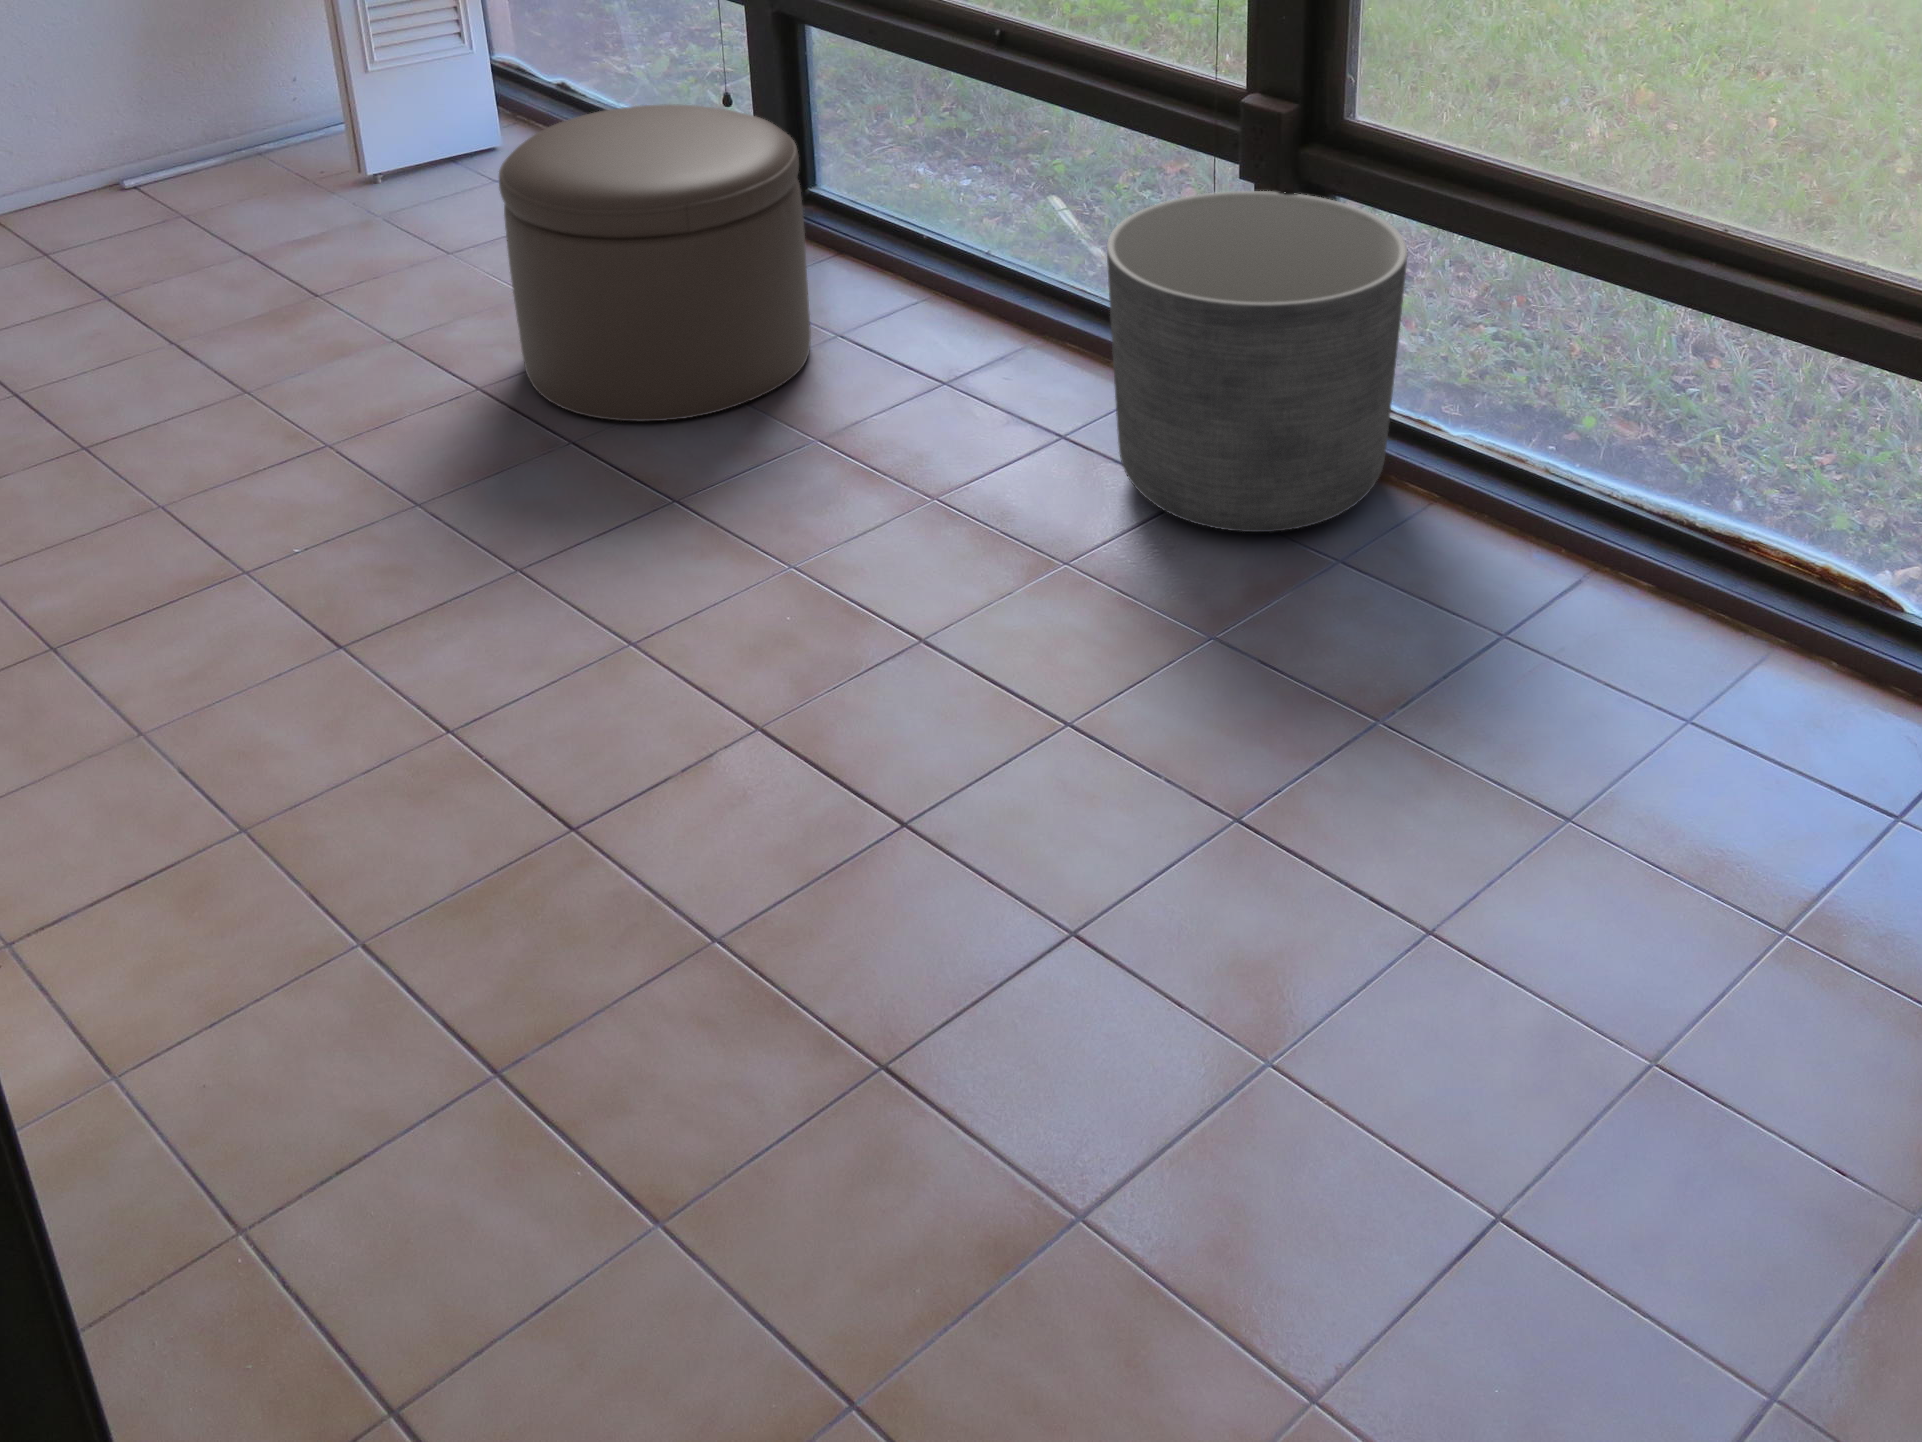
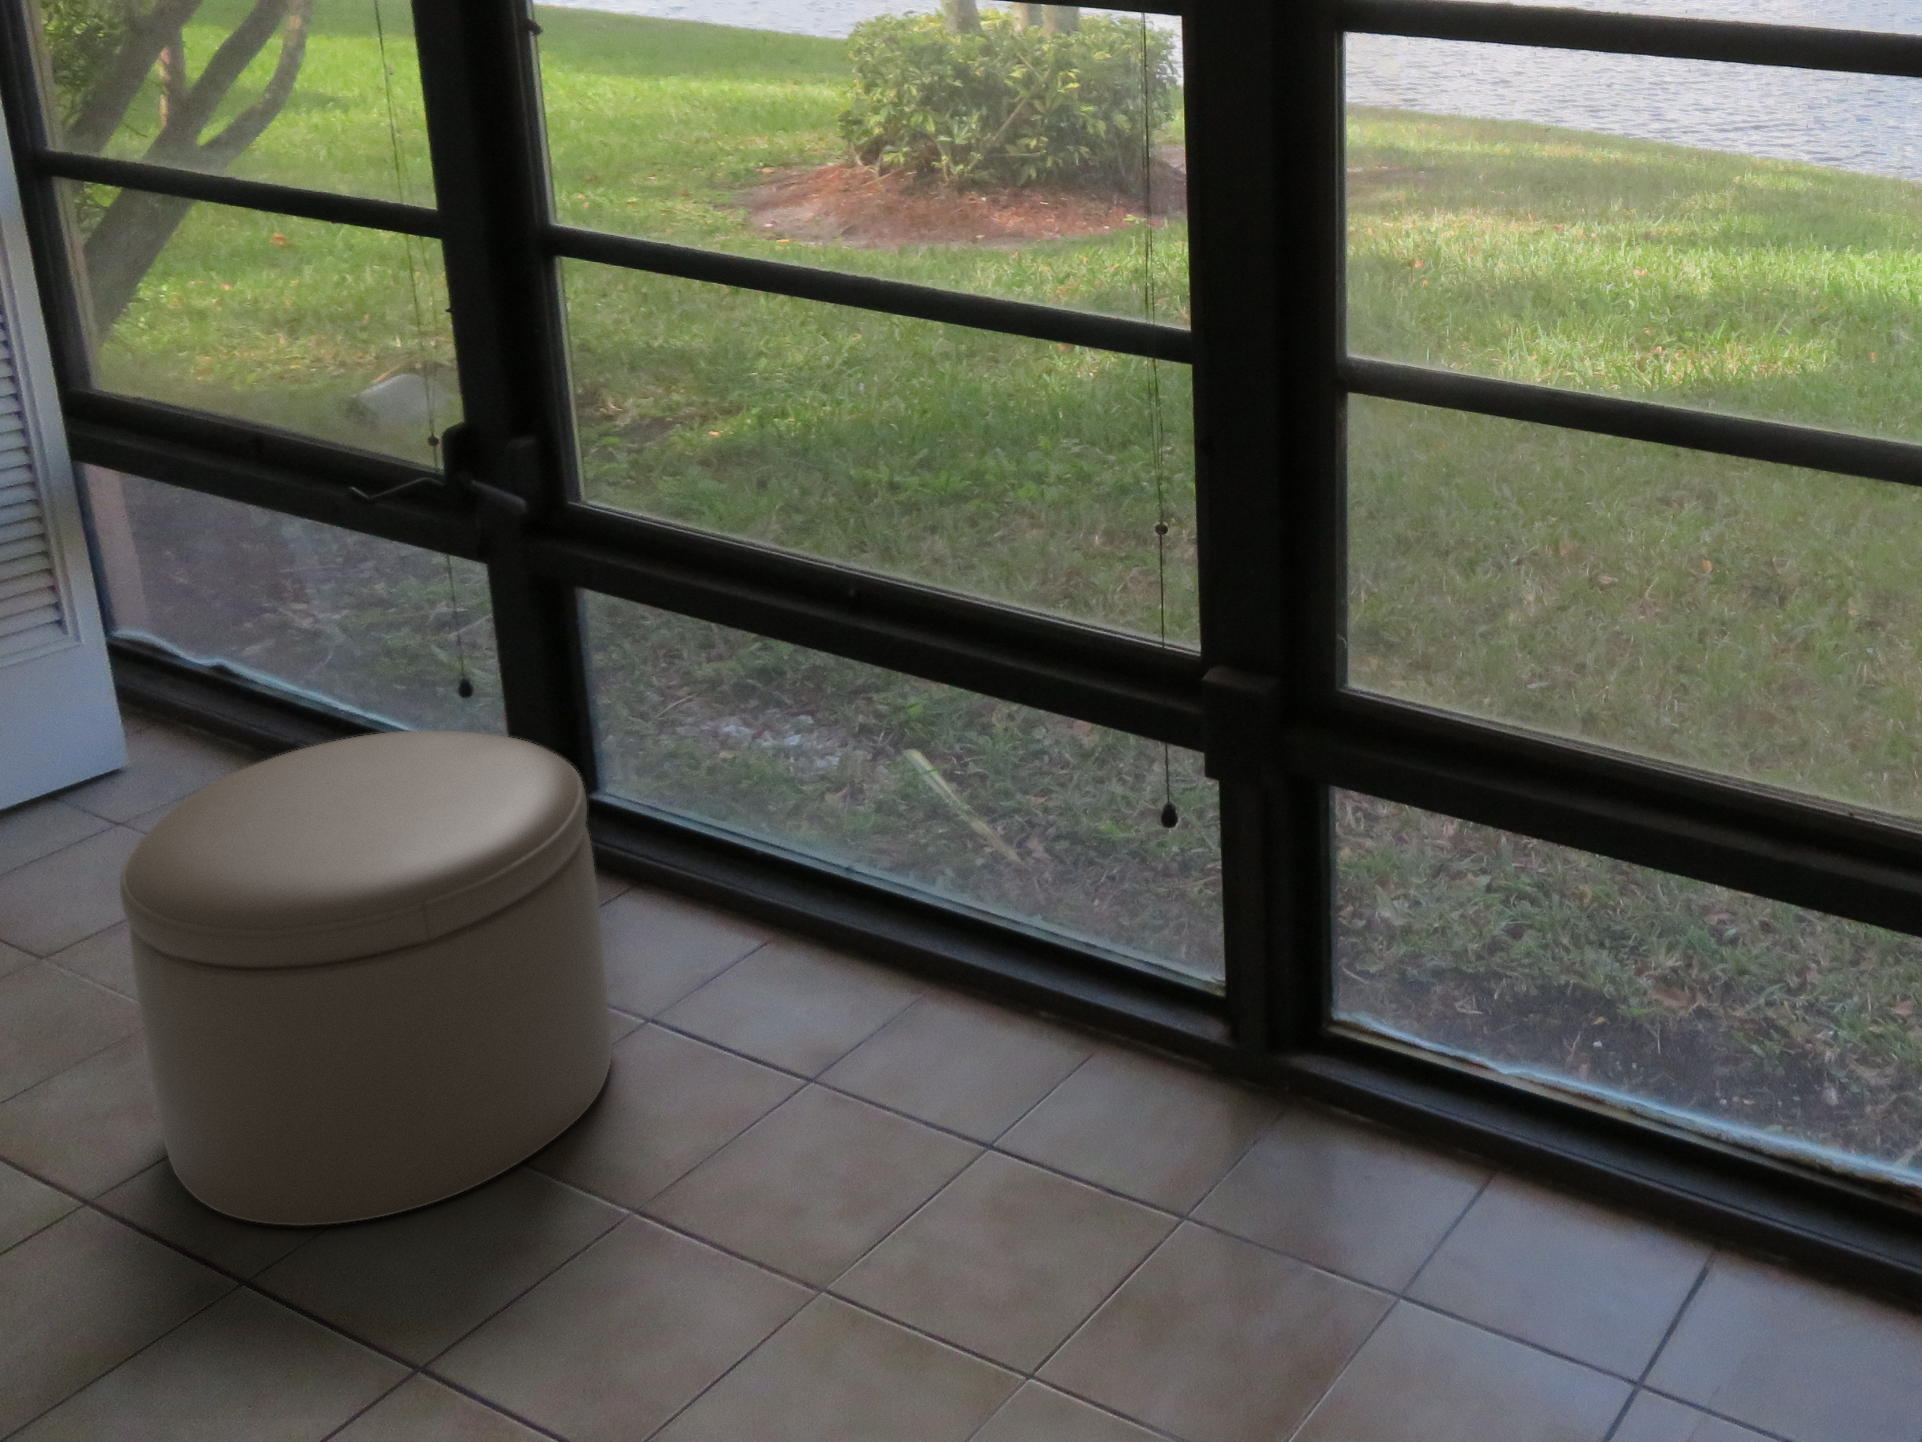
planter: present [1107,191,1408,532] -> none [1048,789,1444,1276]

